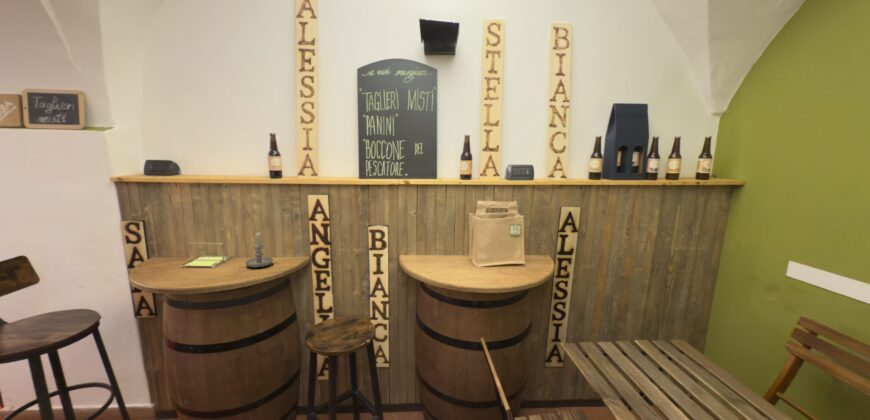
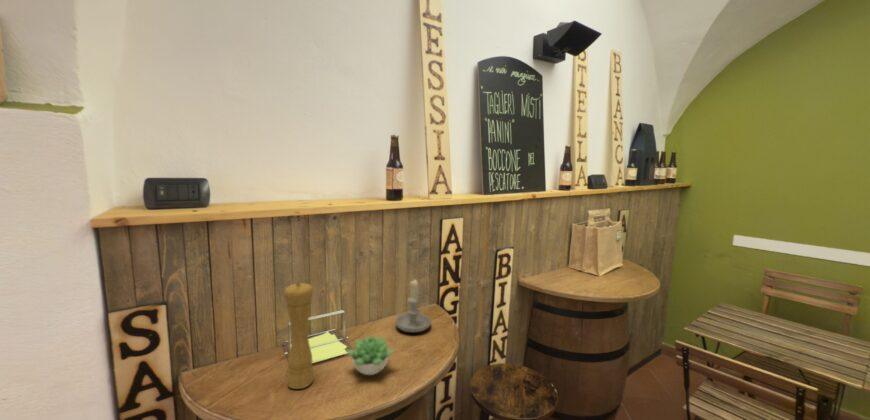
pepper mill: none [143,217,167,275] -> present [284,283,313,389]
succulent plant: none [170,256,206,278] -> present [347,335,394,375]

